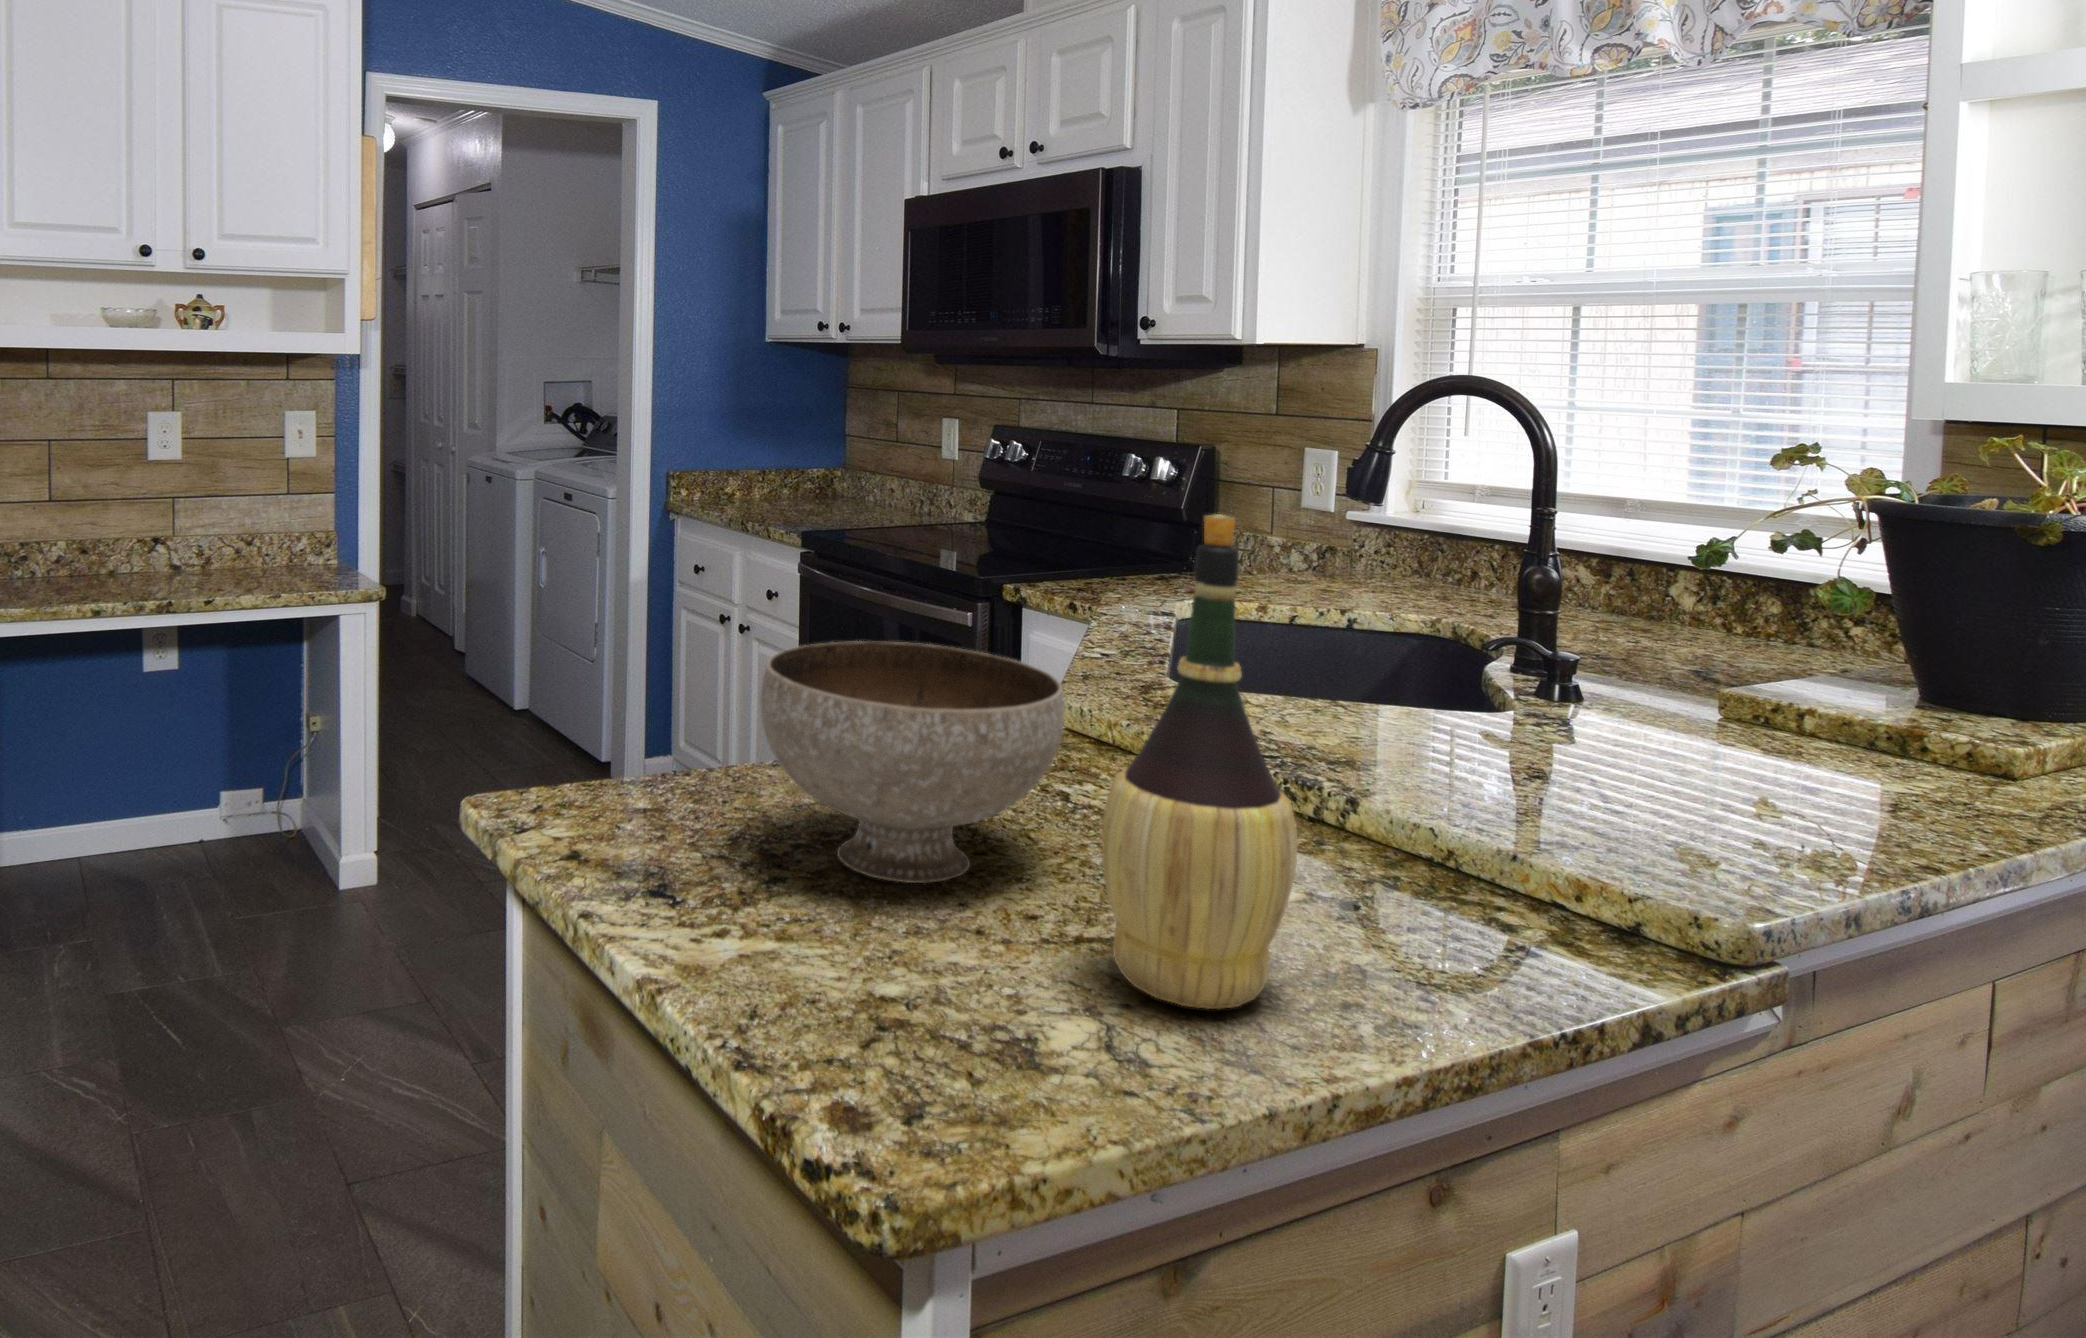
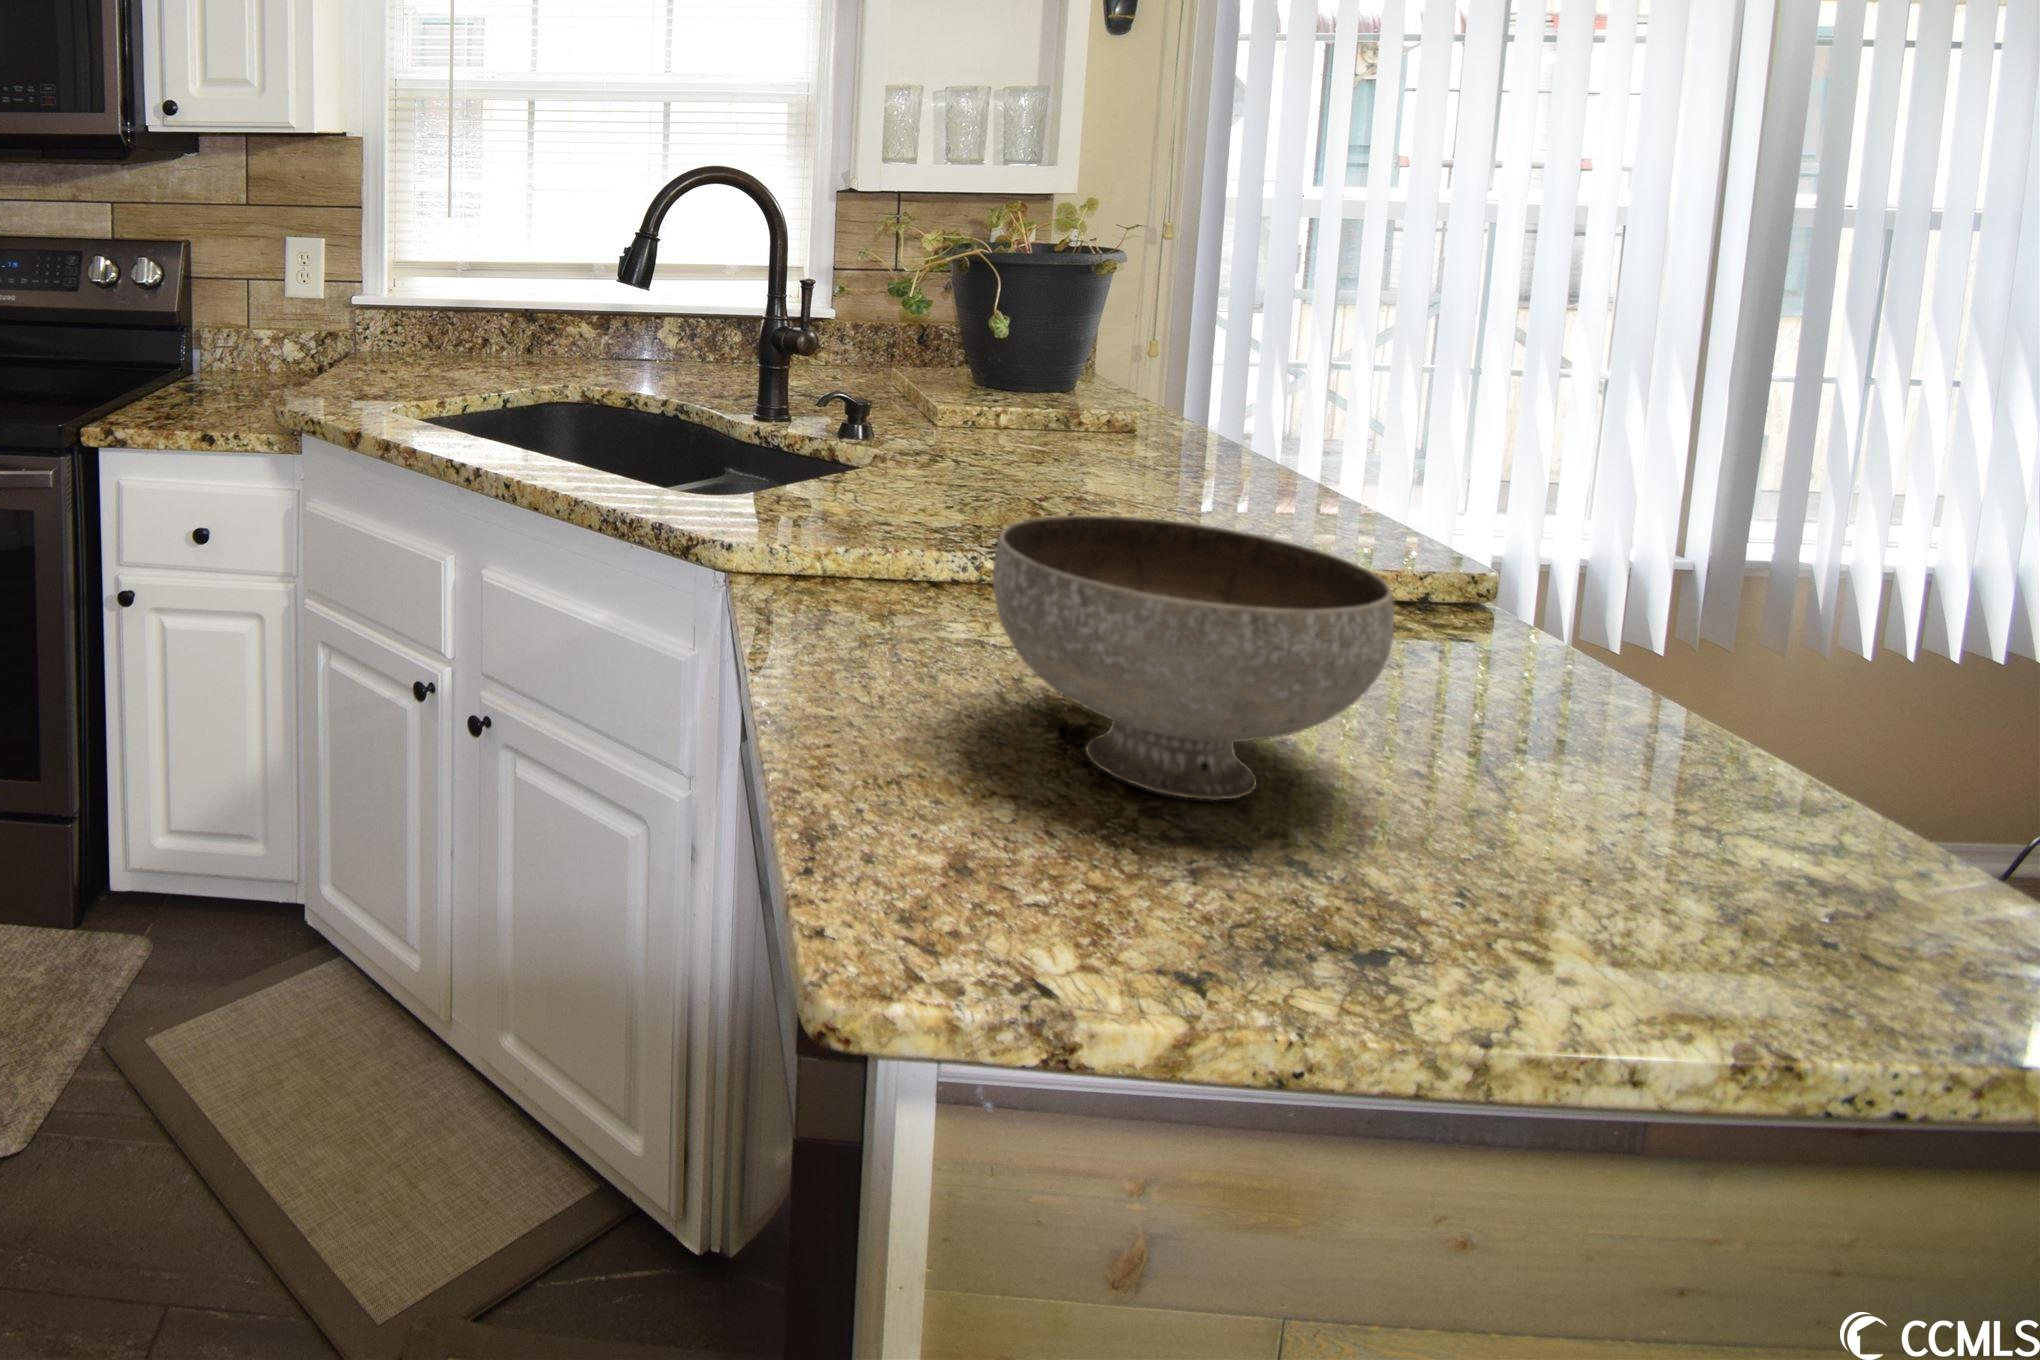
wine bottle: present [1102,514,1297,1009] -> none [1492,334,1722,785]

